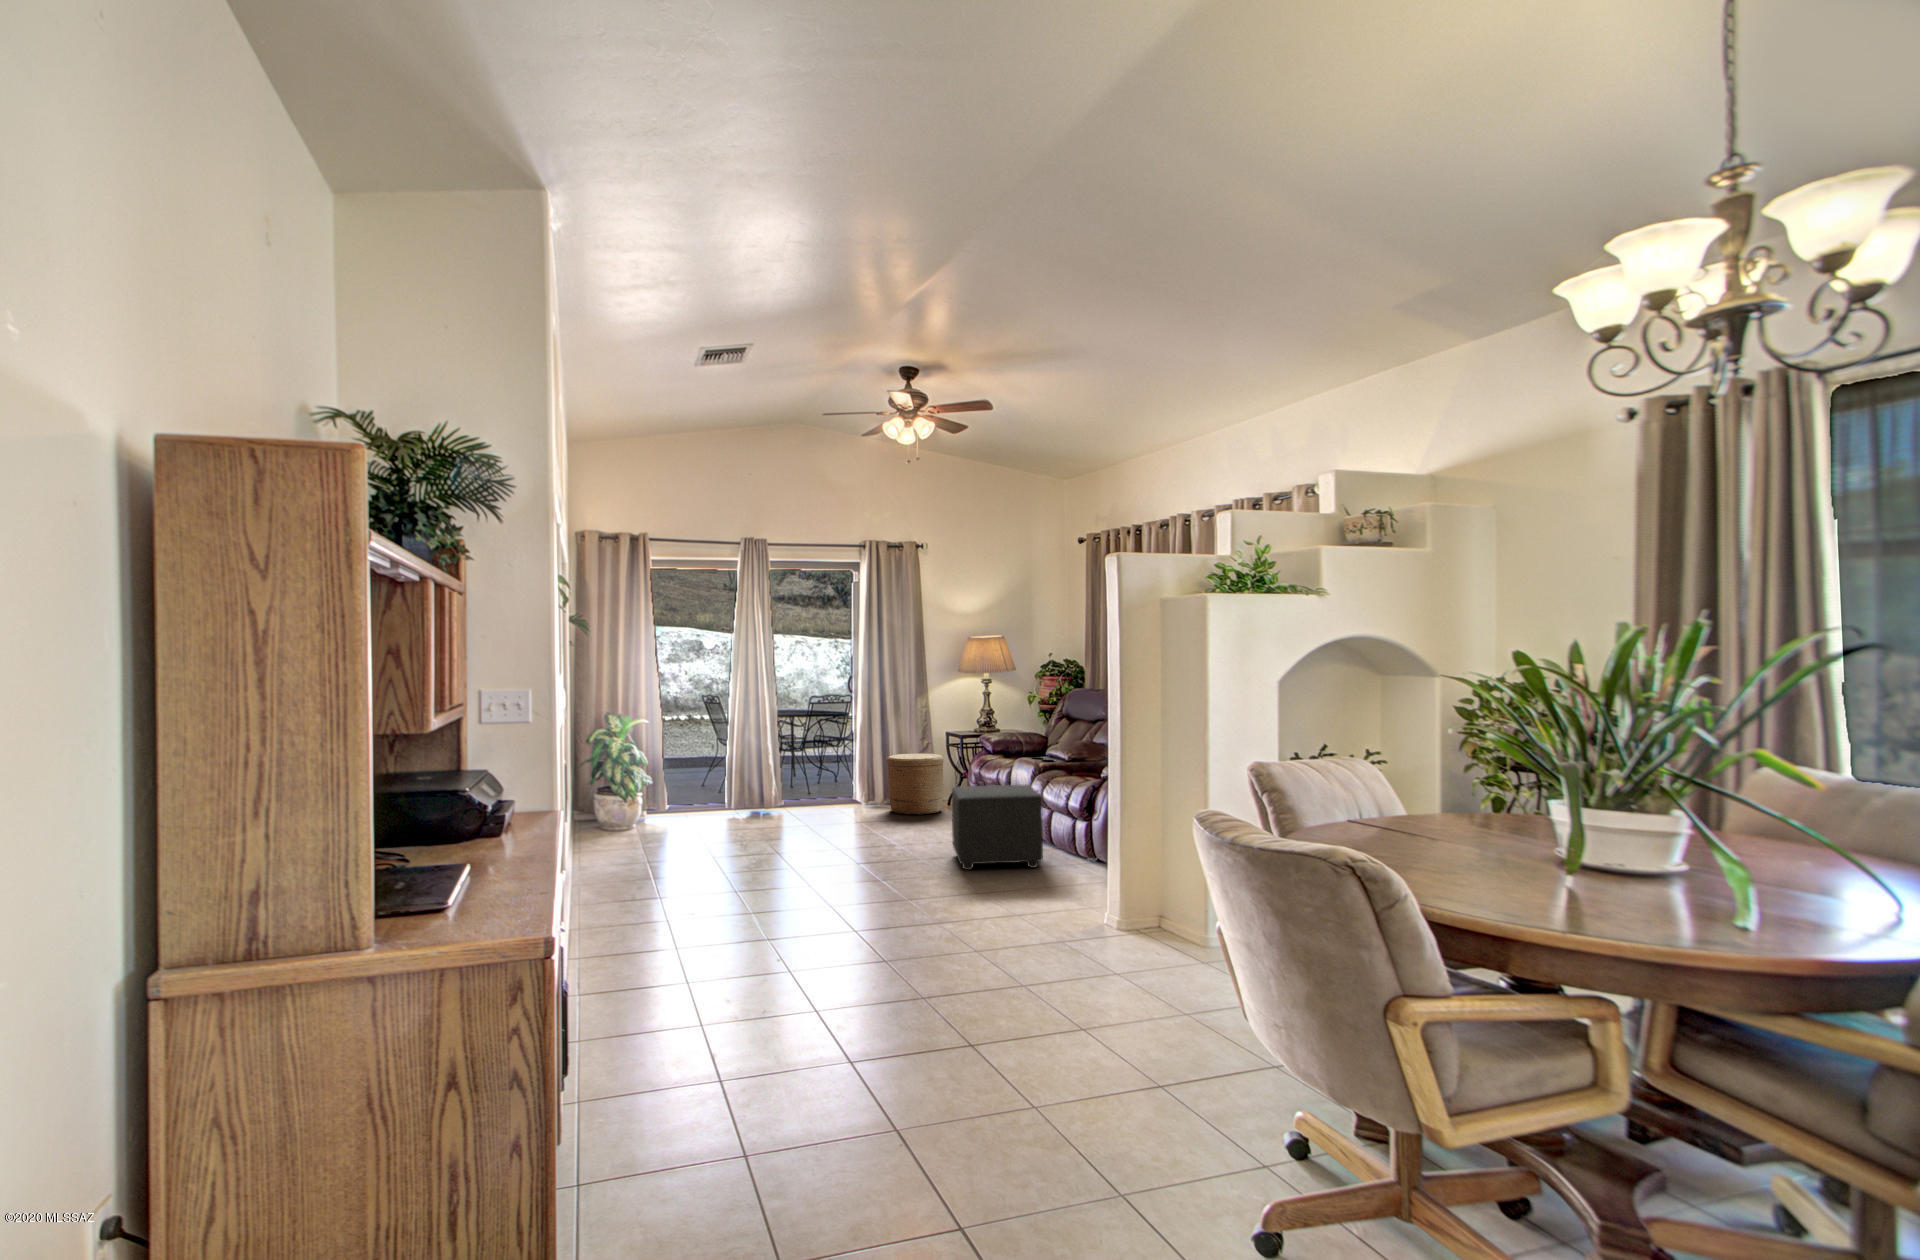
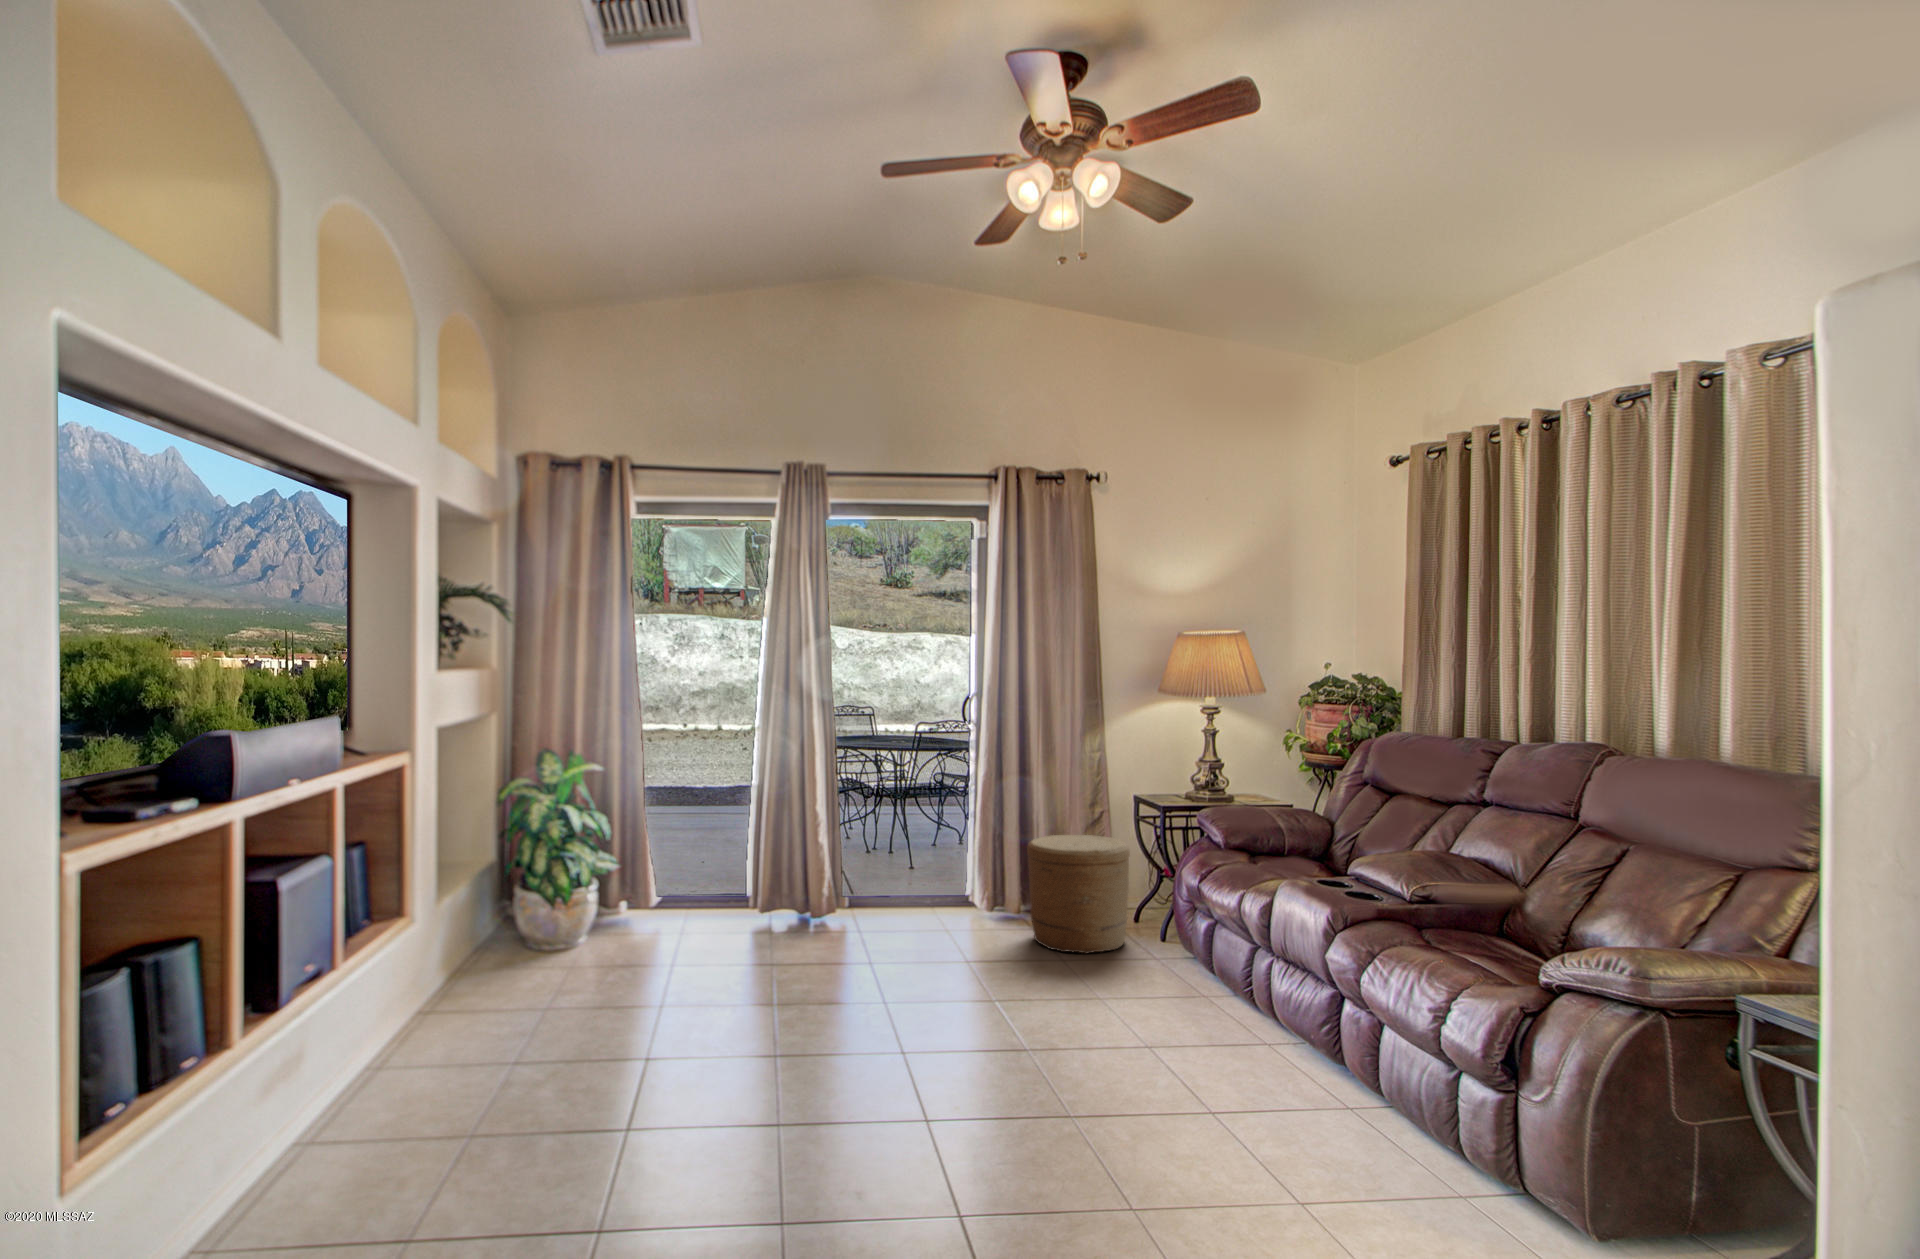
ottoman: present [952,785,1043,870] -> none [1137,958,1385,1224]

